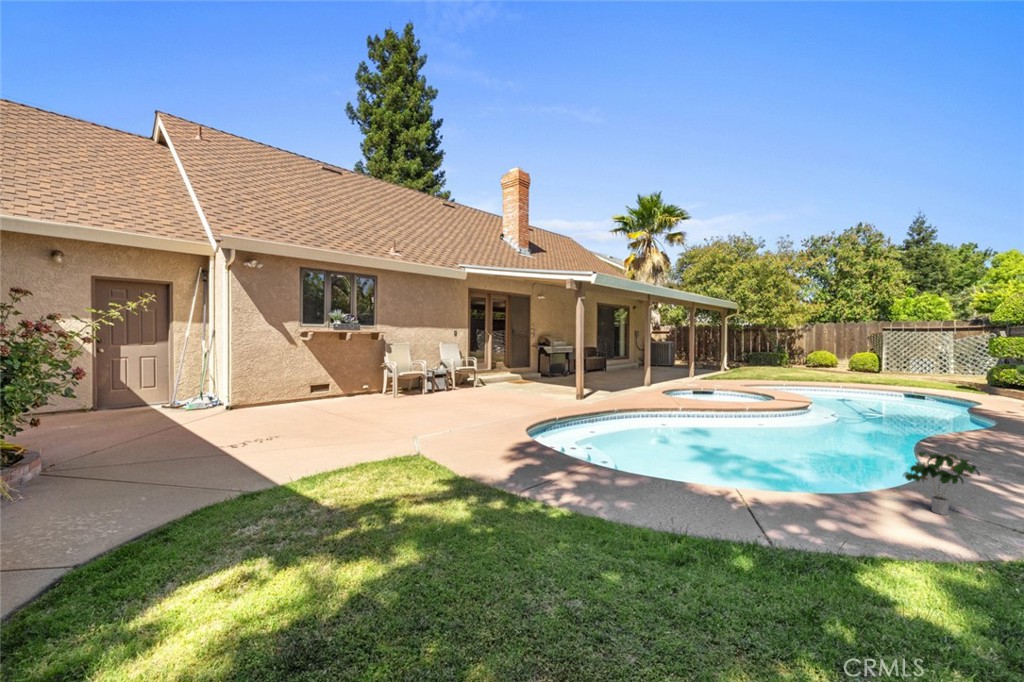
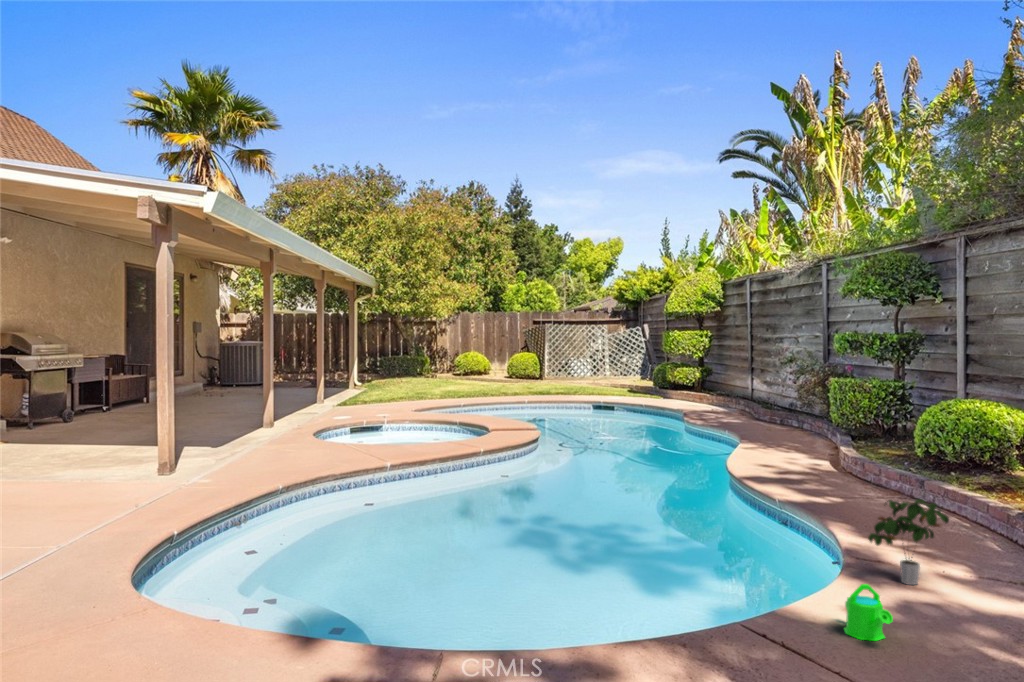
watering can: none [819,487,849,523] -> present [844,584,893,641]

